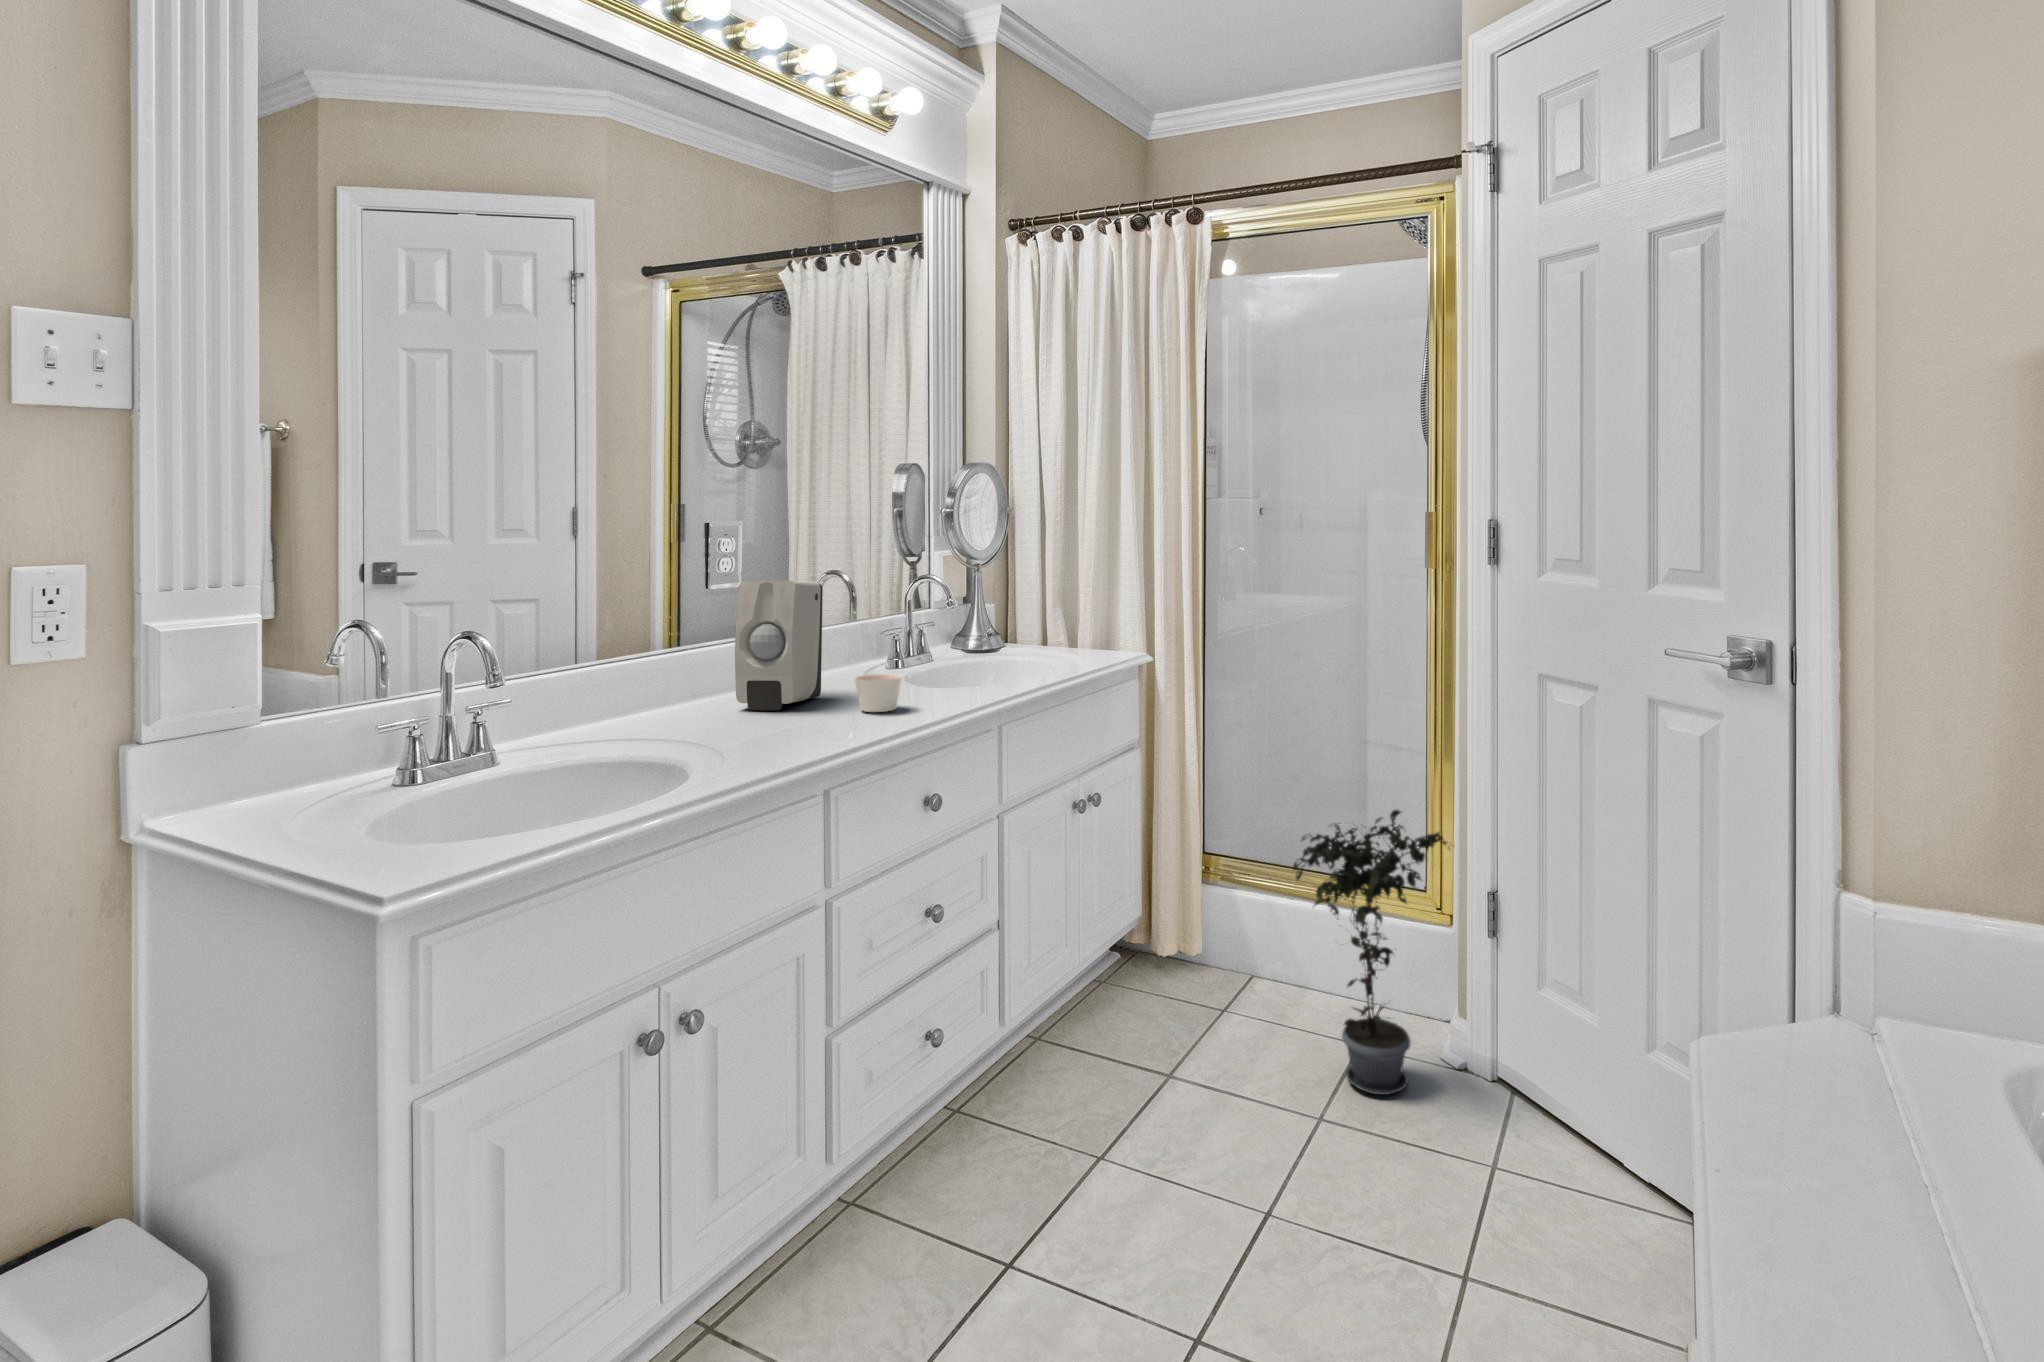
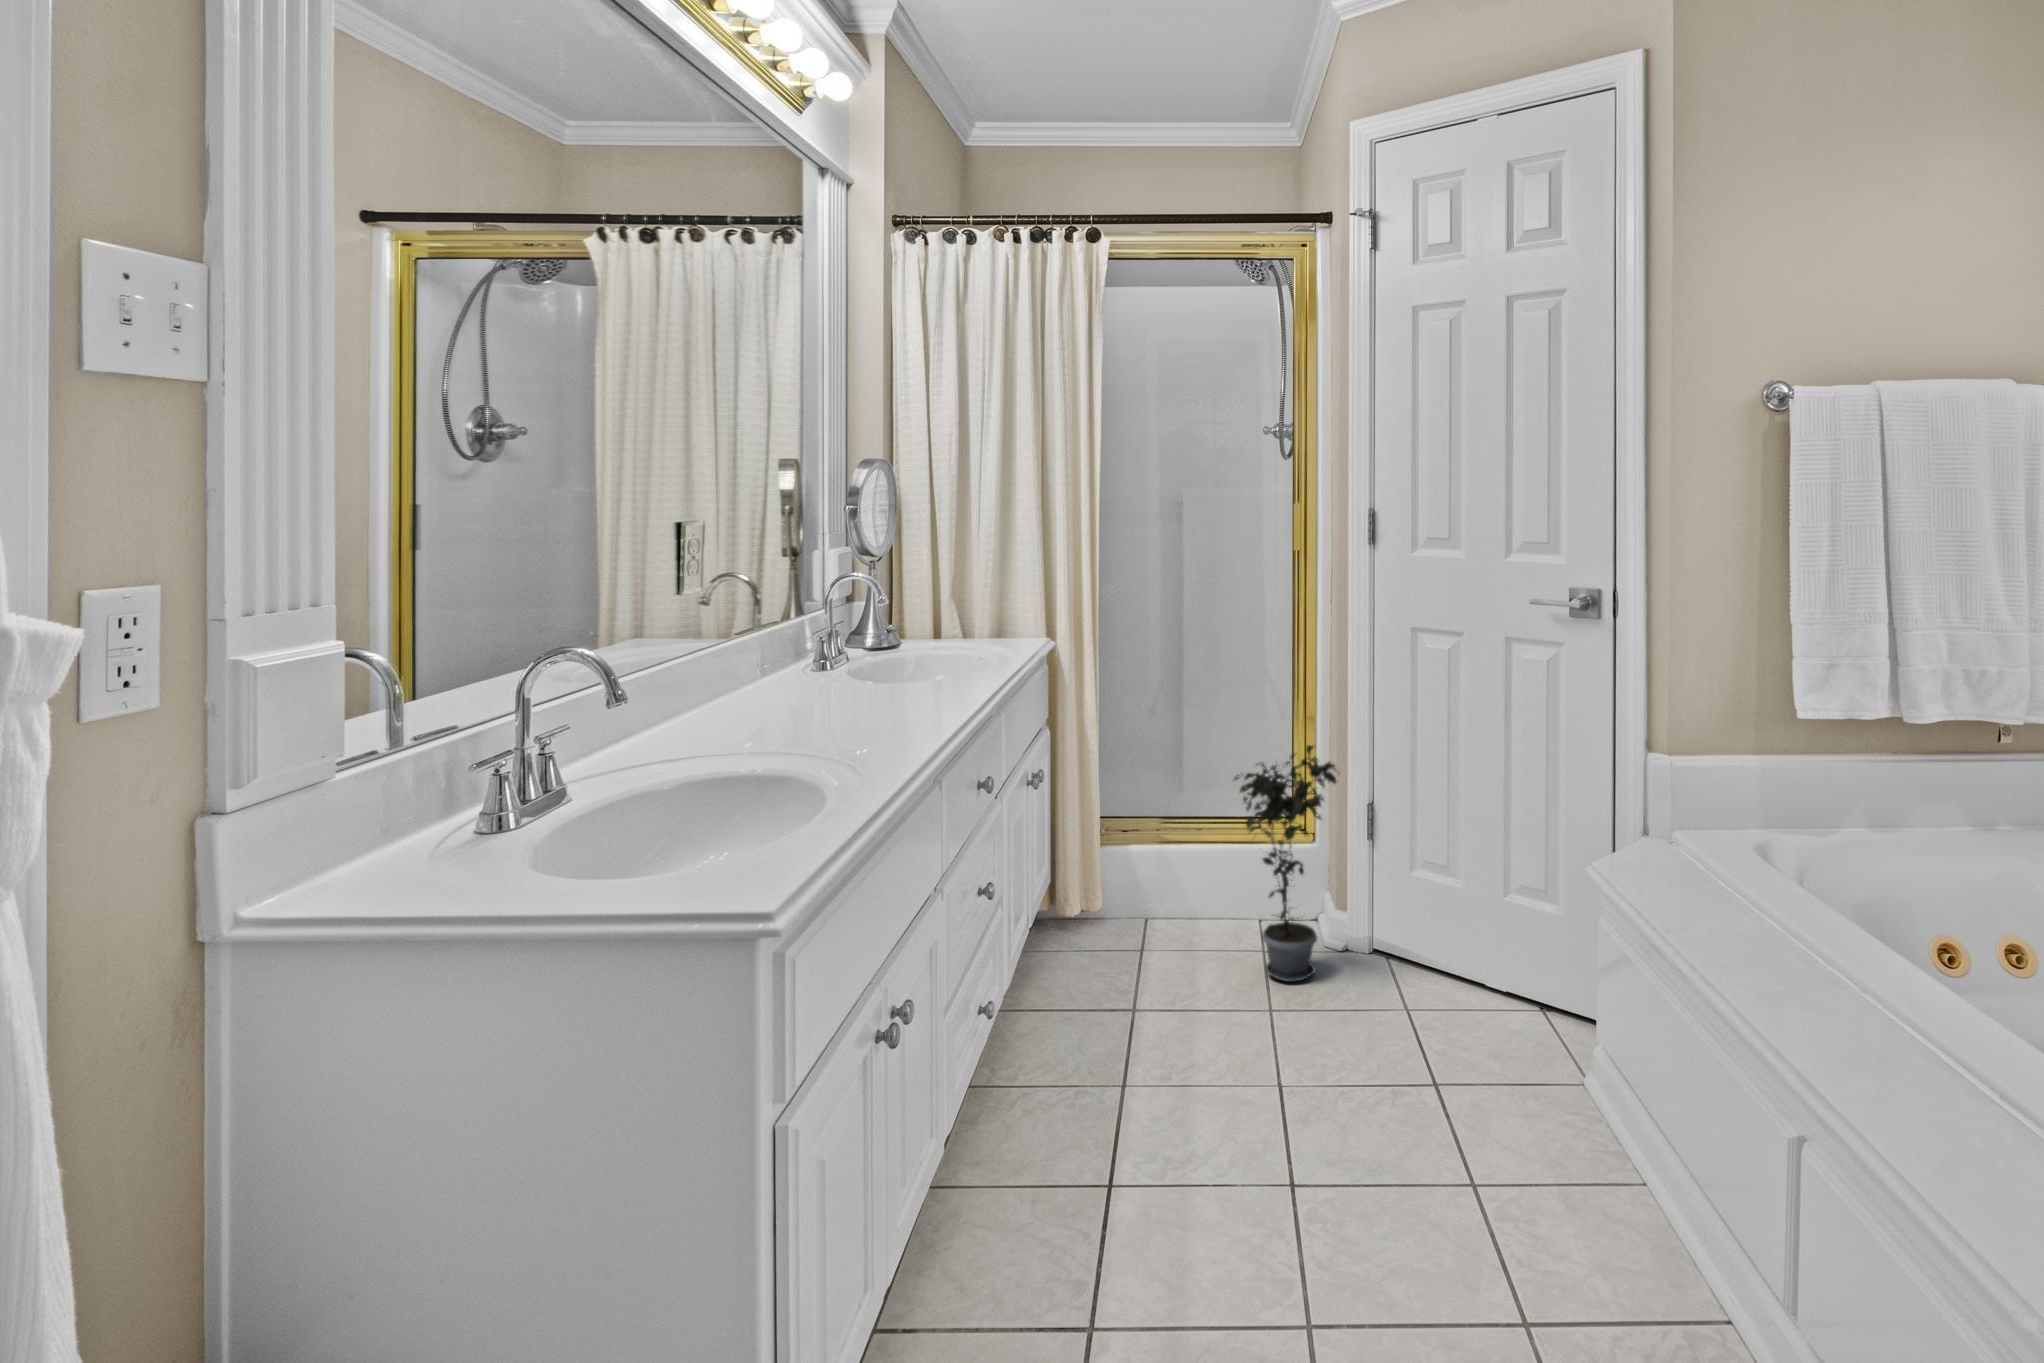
soap dispenser: present [735,580,823,710] -> none [752,566,820,701]
candle: present [855,674,902,712] -> none [881,656,929,693]

